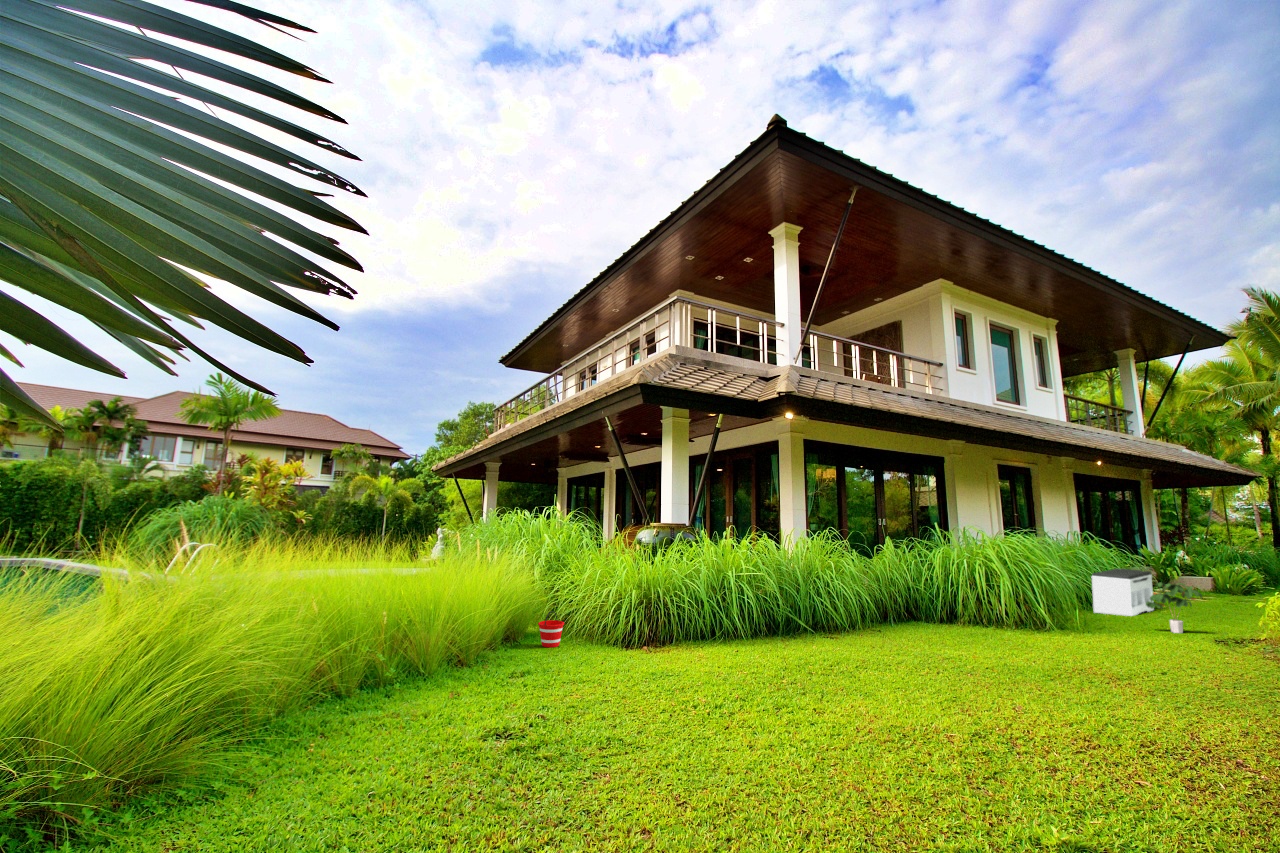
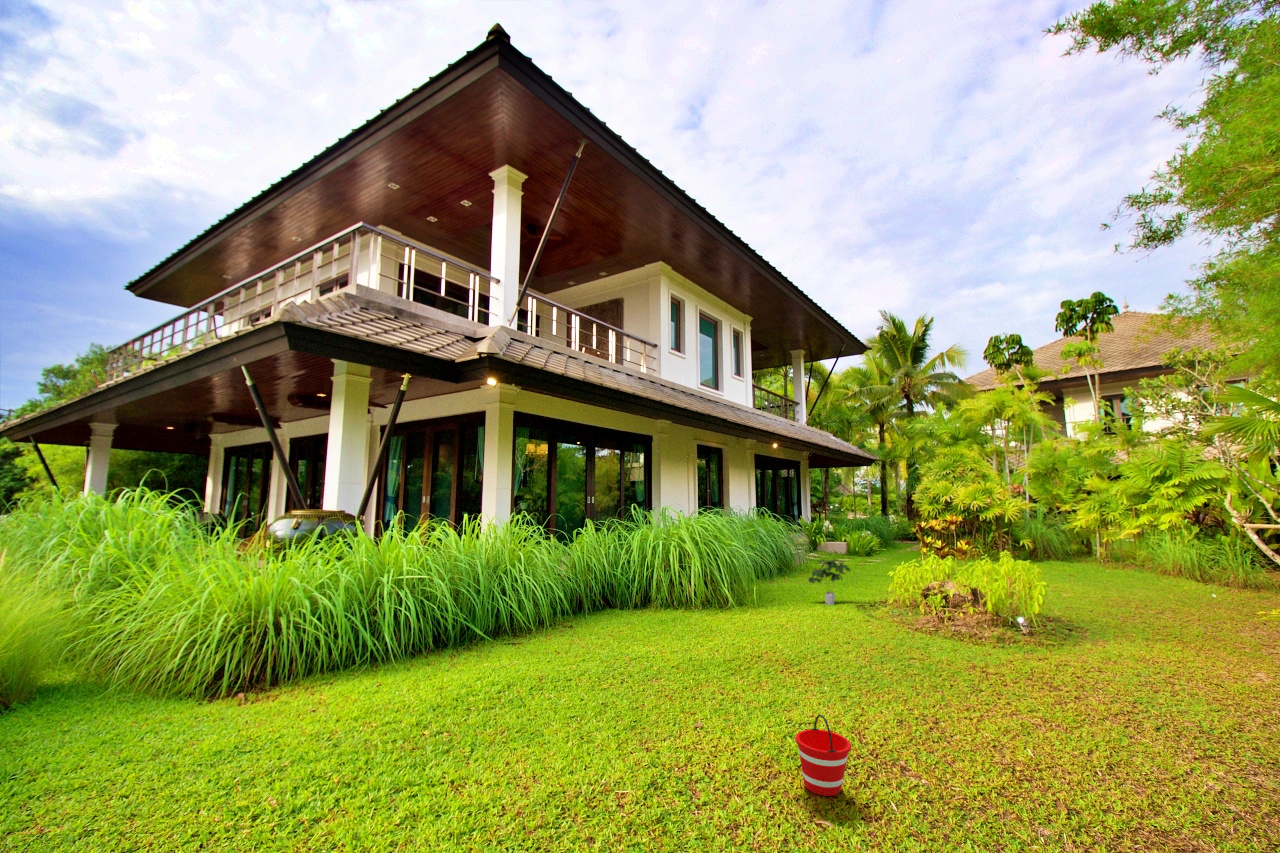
bench: present [1092,569,1154,616] -> none [766,543,811,589]
bucket: present [538,611,564,648] -> present [795,715,851,796]

